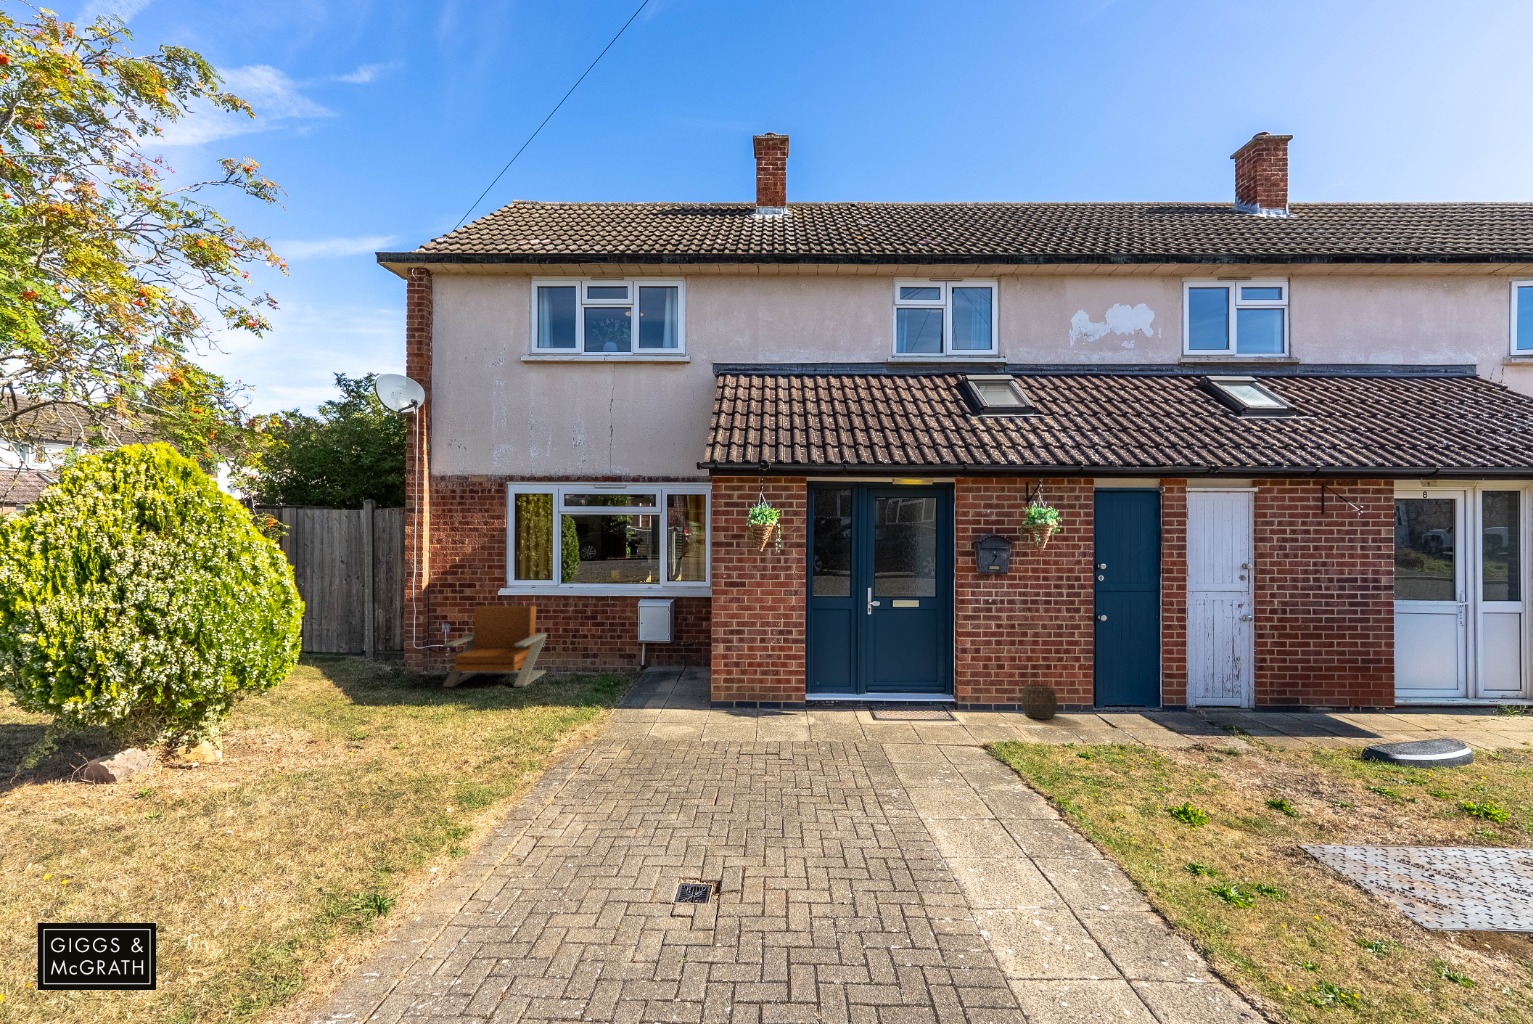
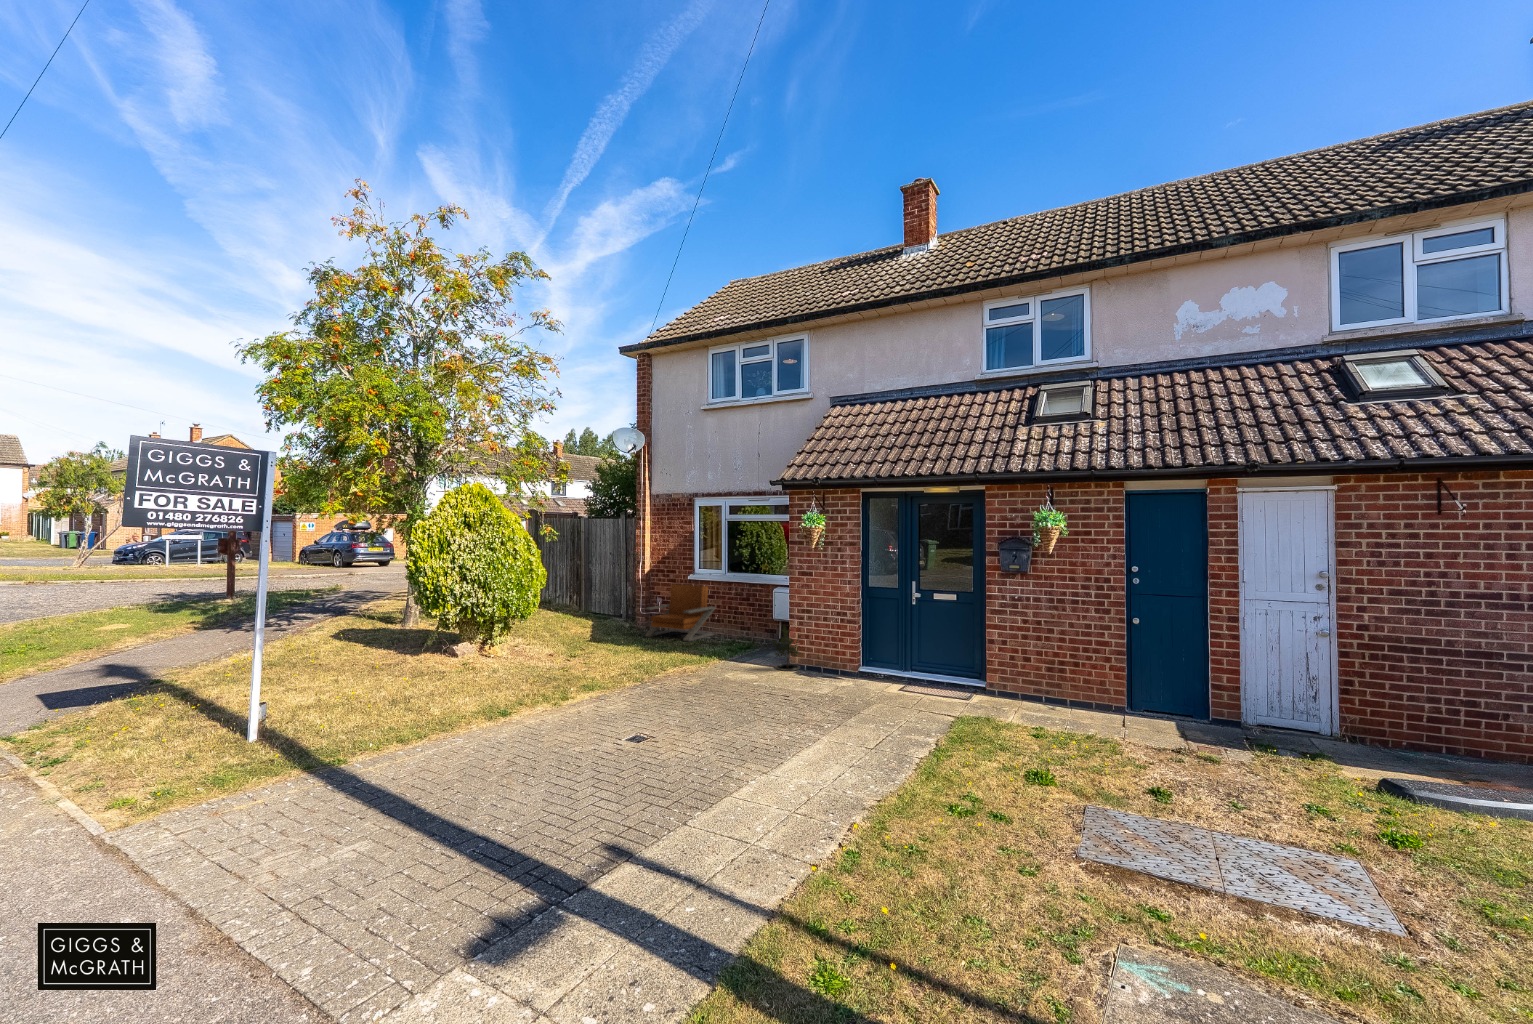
potted tree: none [696,653,734,715] -> present [773,626,799,671]
woven basket: present [1021,683,1057,719] -> none [1034,676,1069,710]

